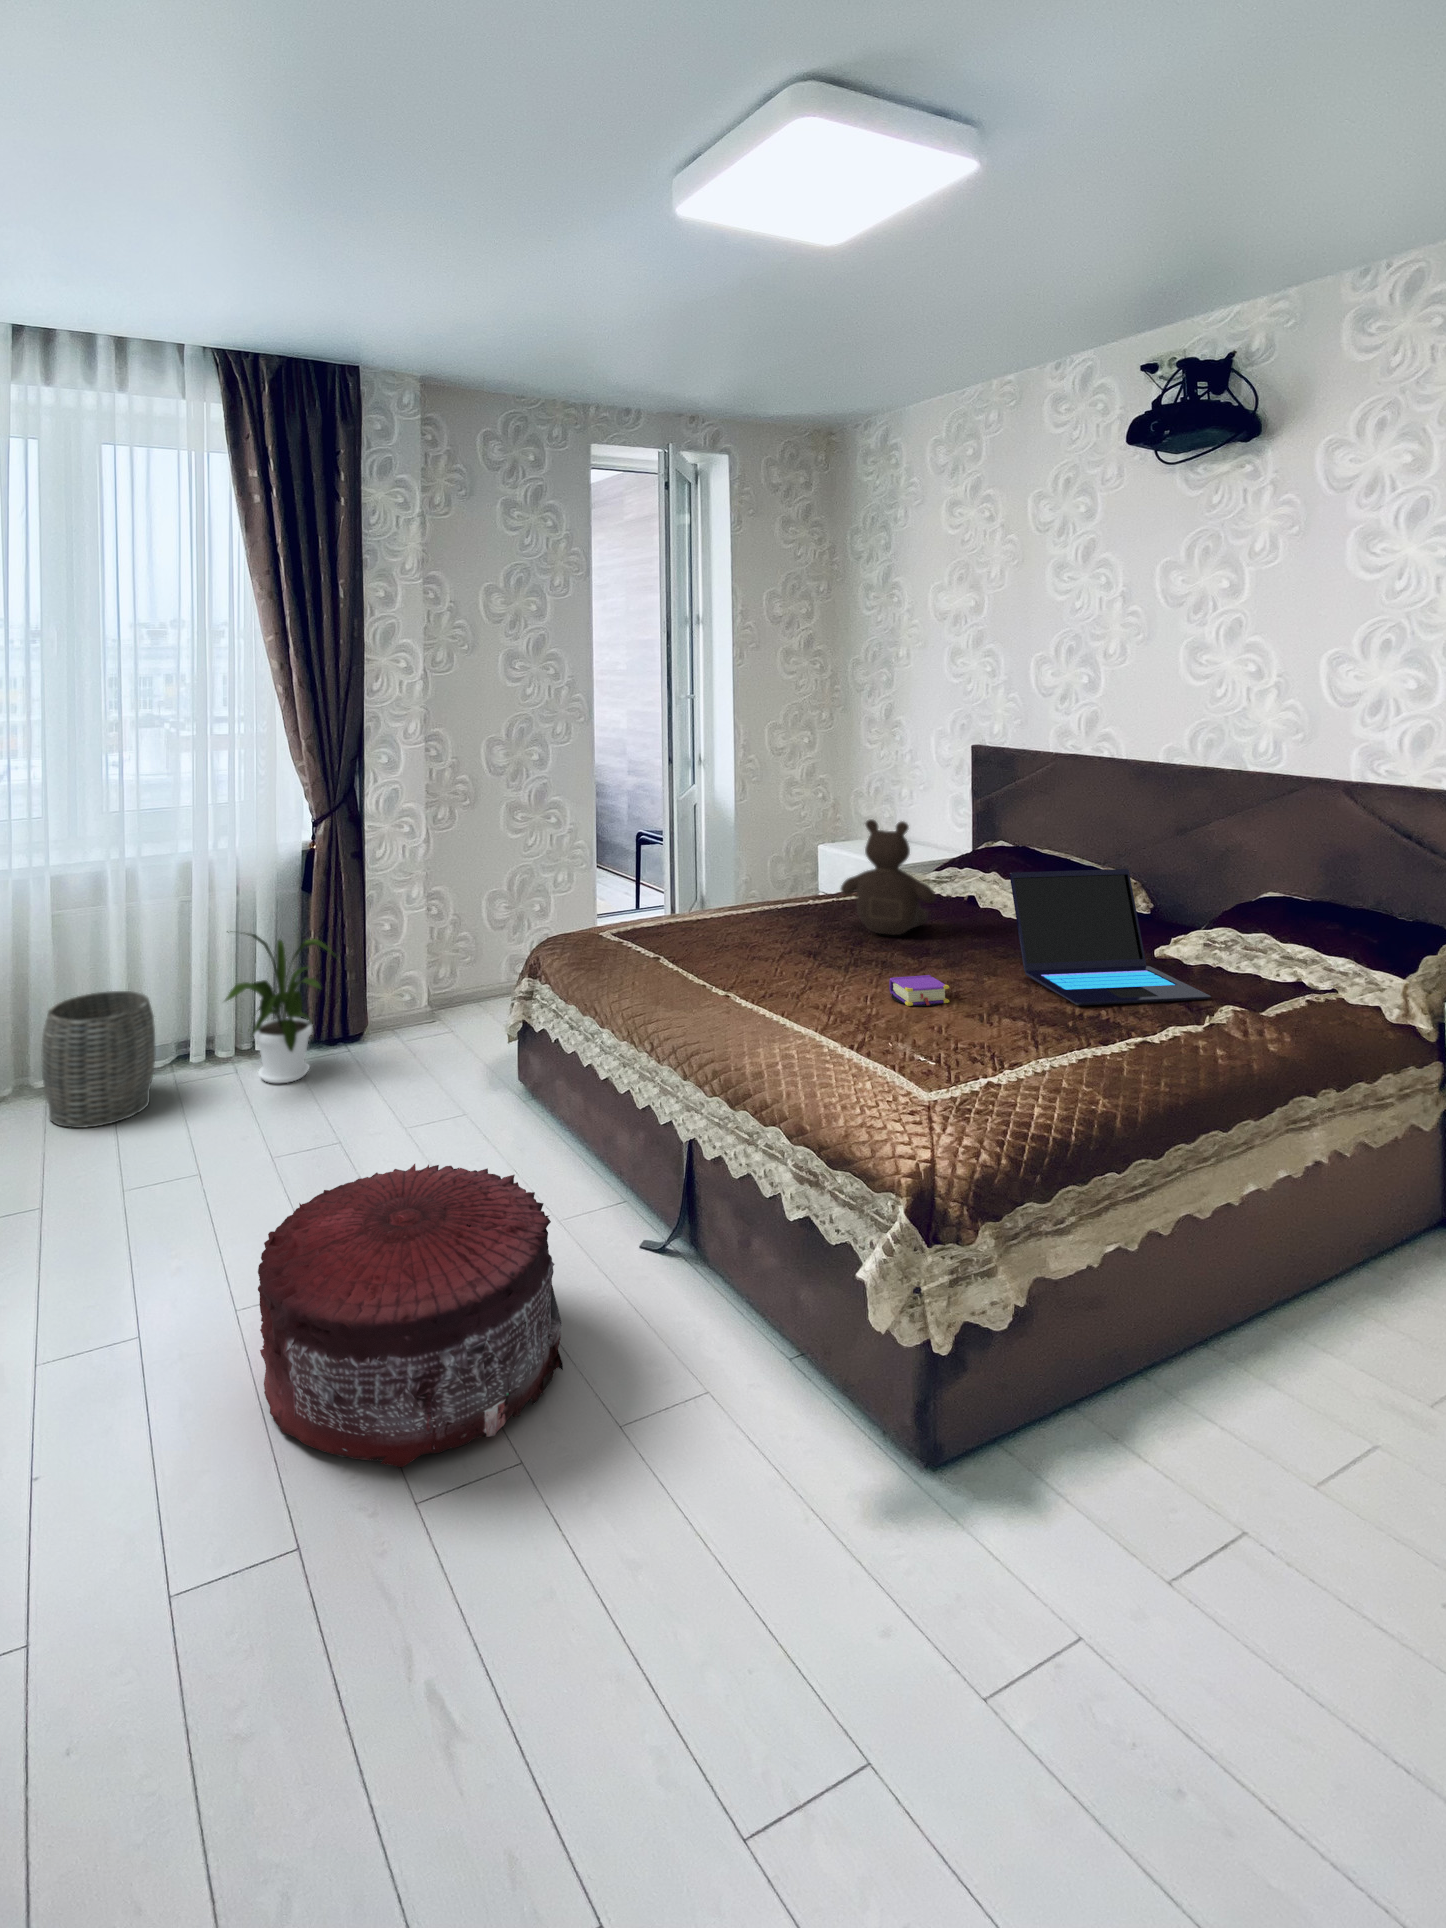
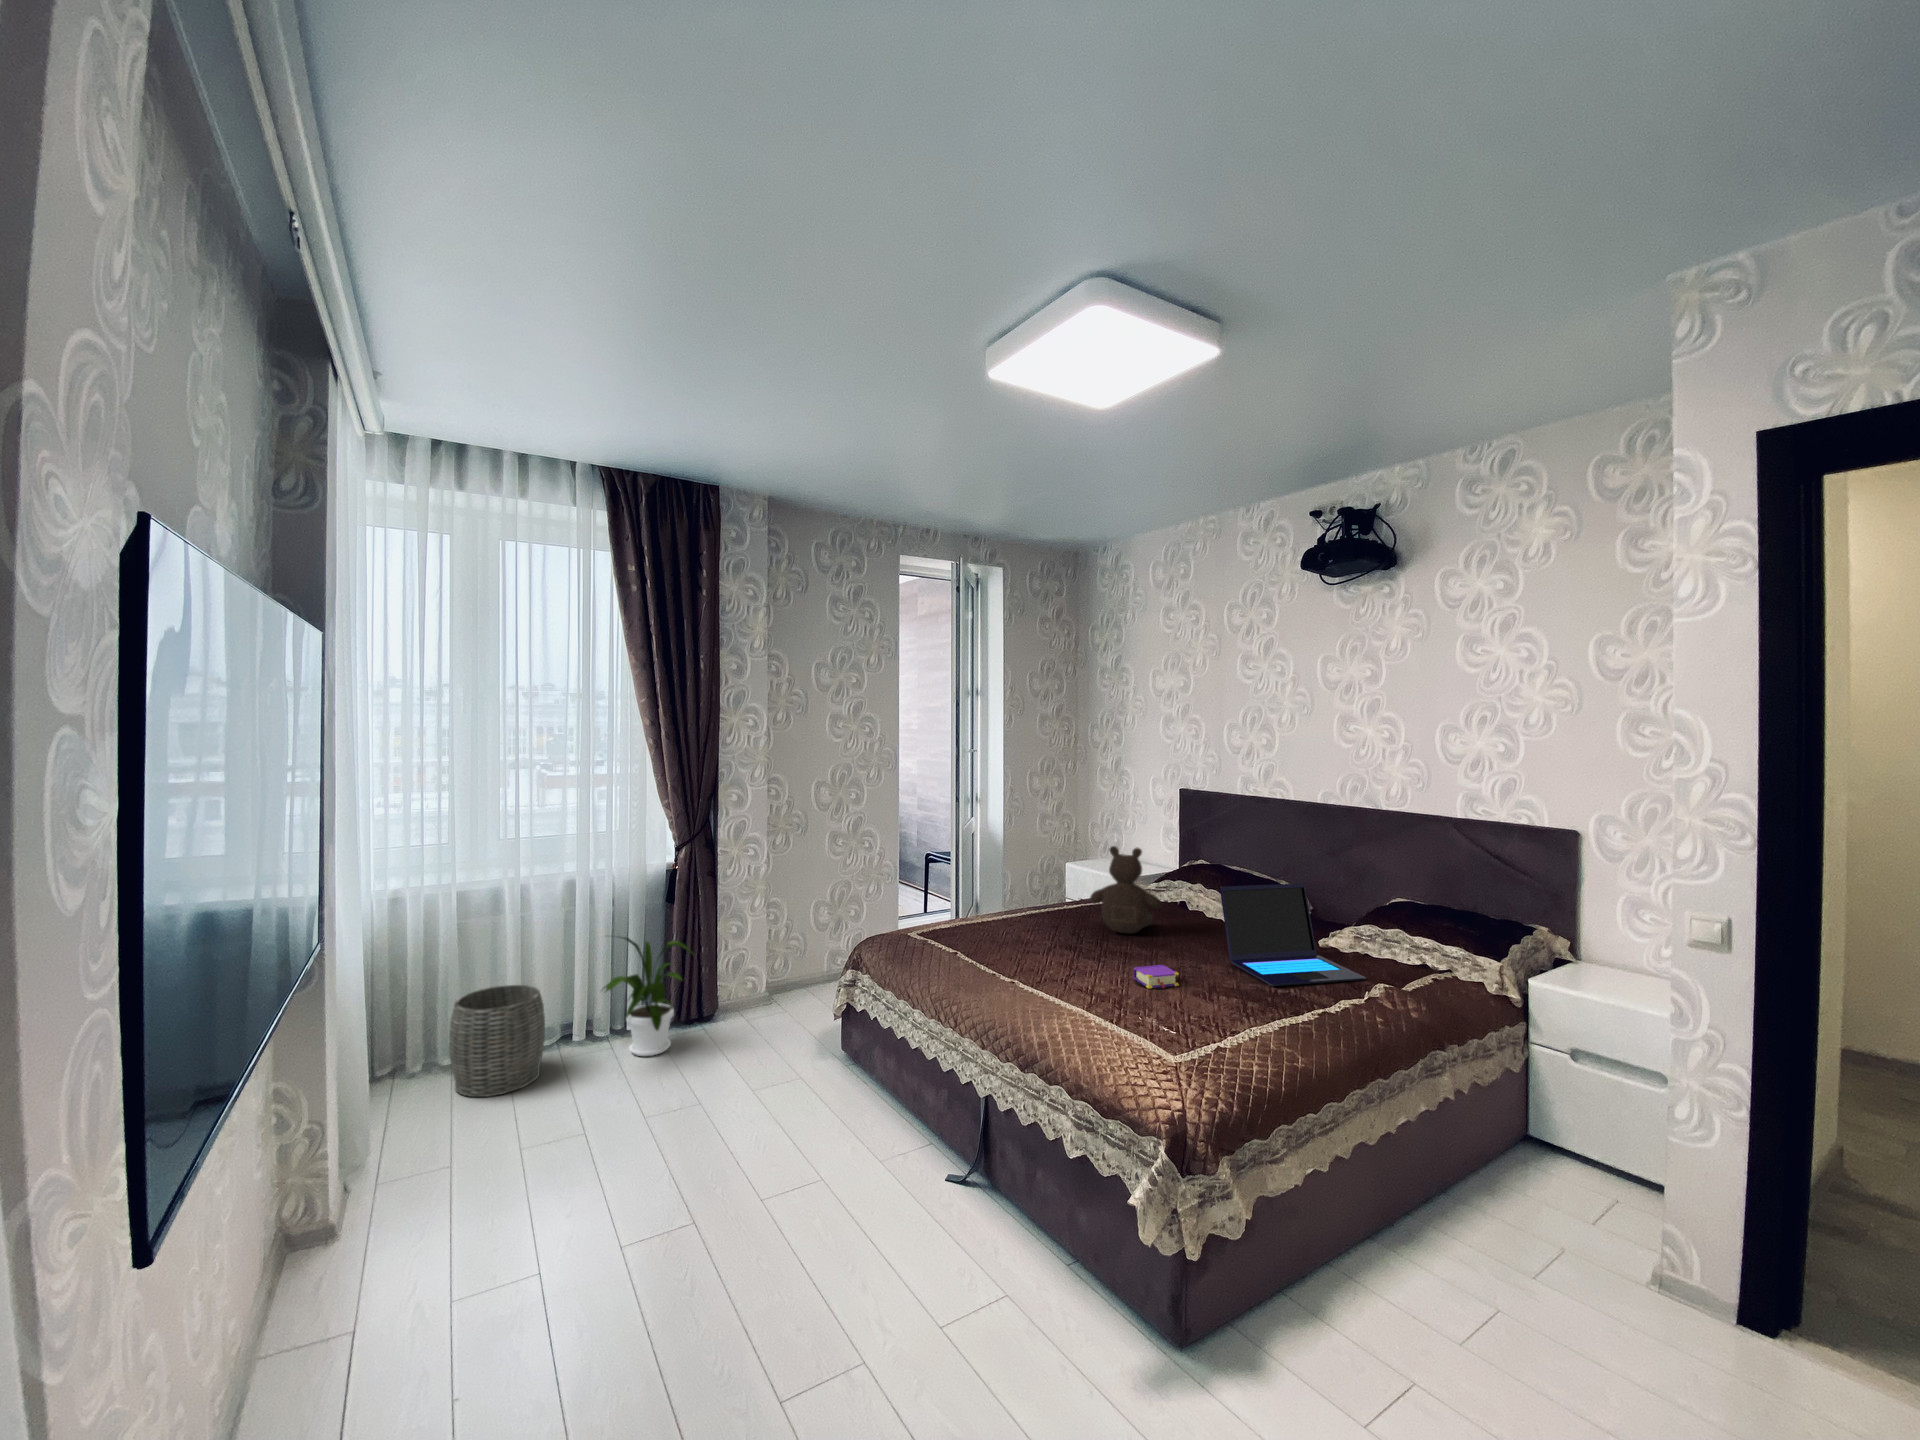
pouf: present [258,1164,563,1467] -> none [649,1121,894,1367]

